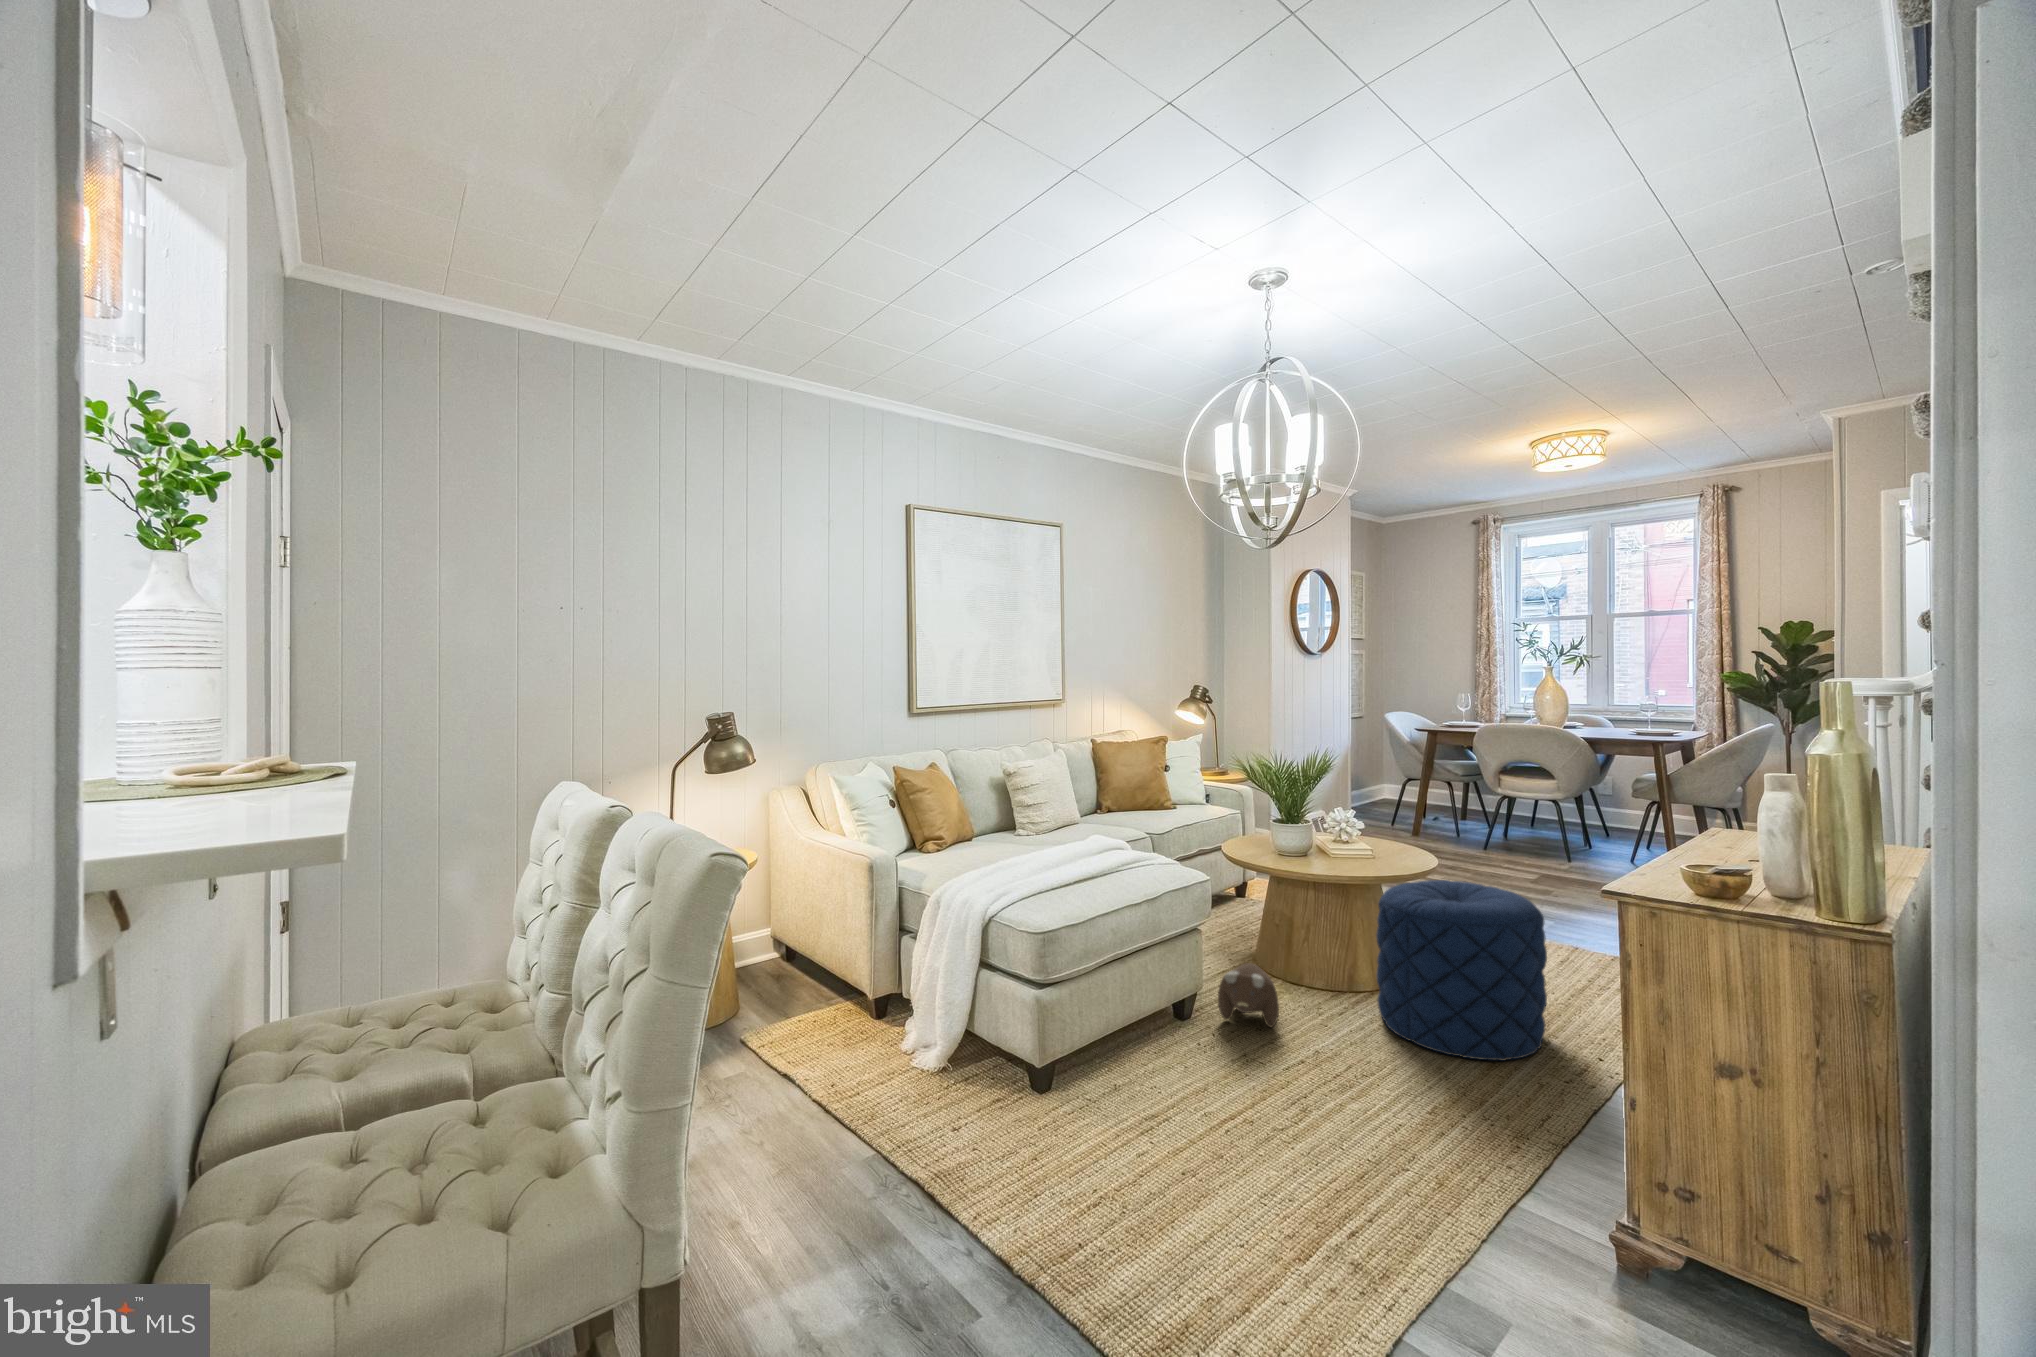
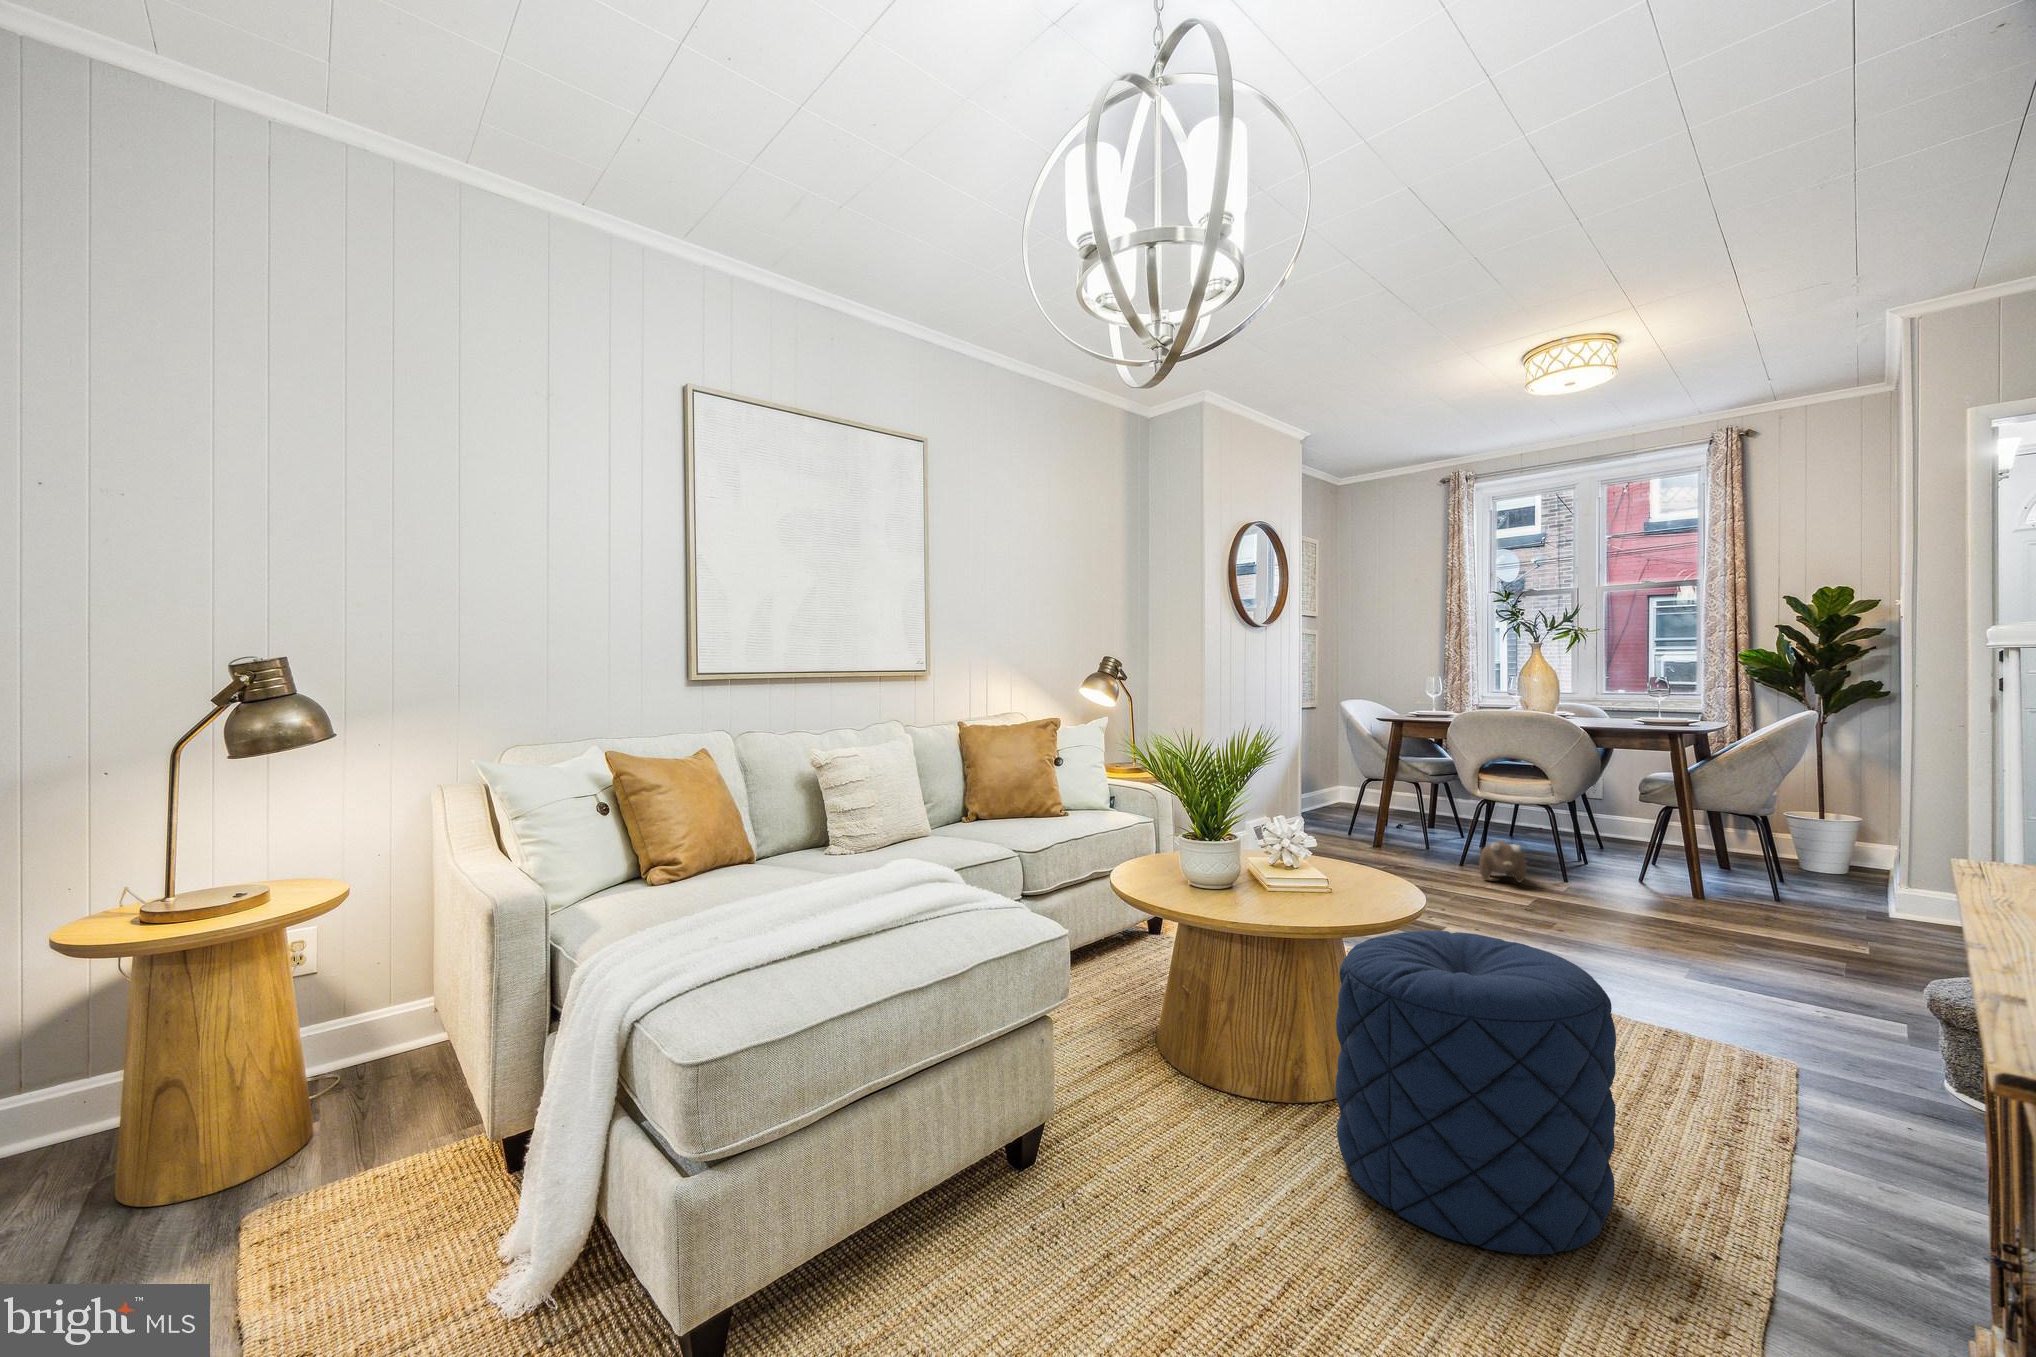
plush toy: present [1218,963,1279,1027] -> present [1479,841,1527,882]

